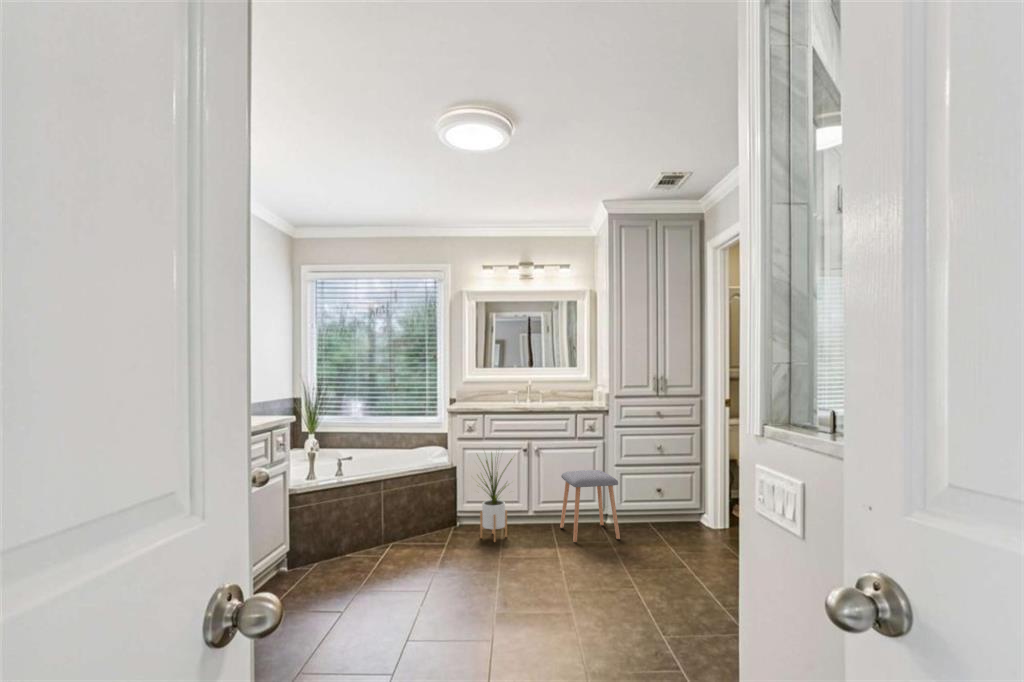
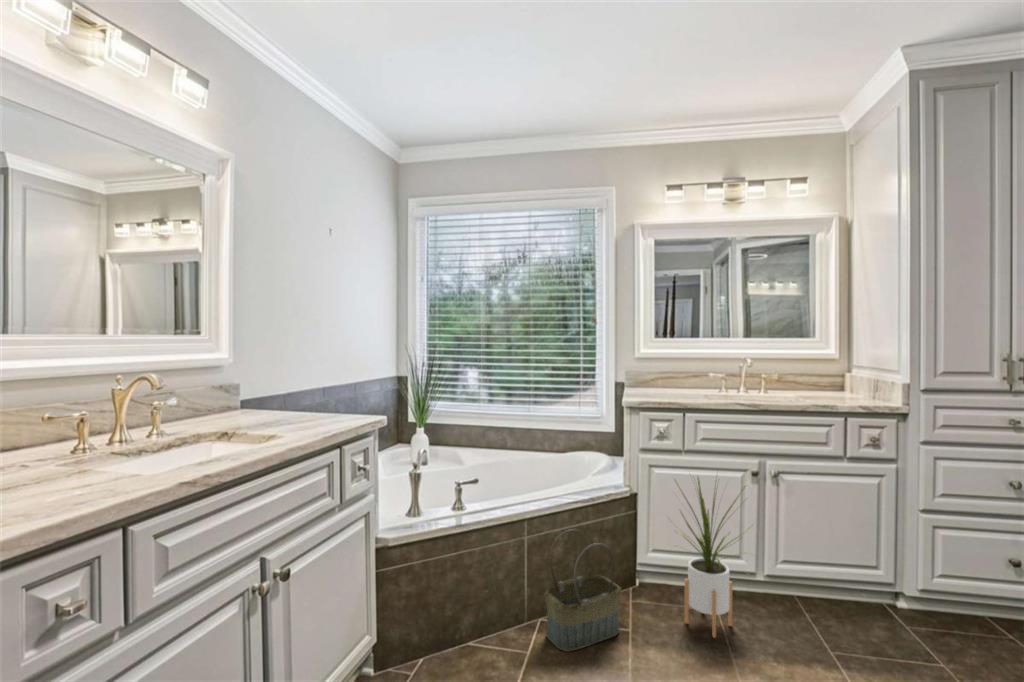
stool: present [560,470,620,543] -> none [819,518,962,661]
basket: none [394,485,441,554] -> present [545,529,621,652]

